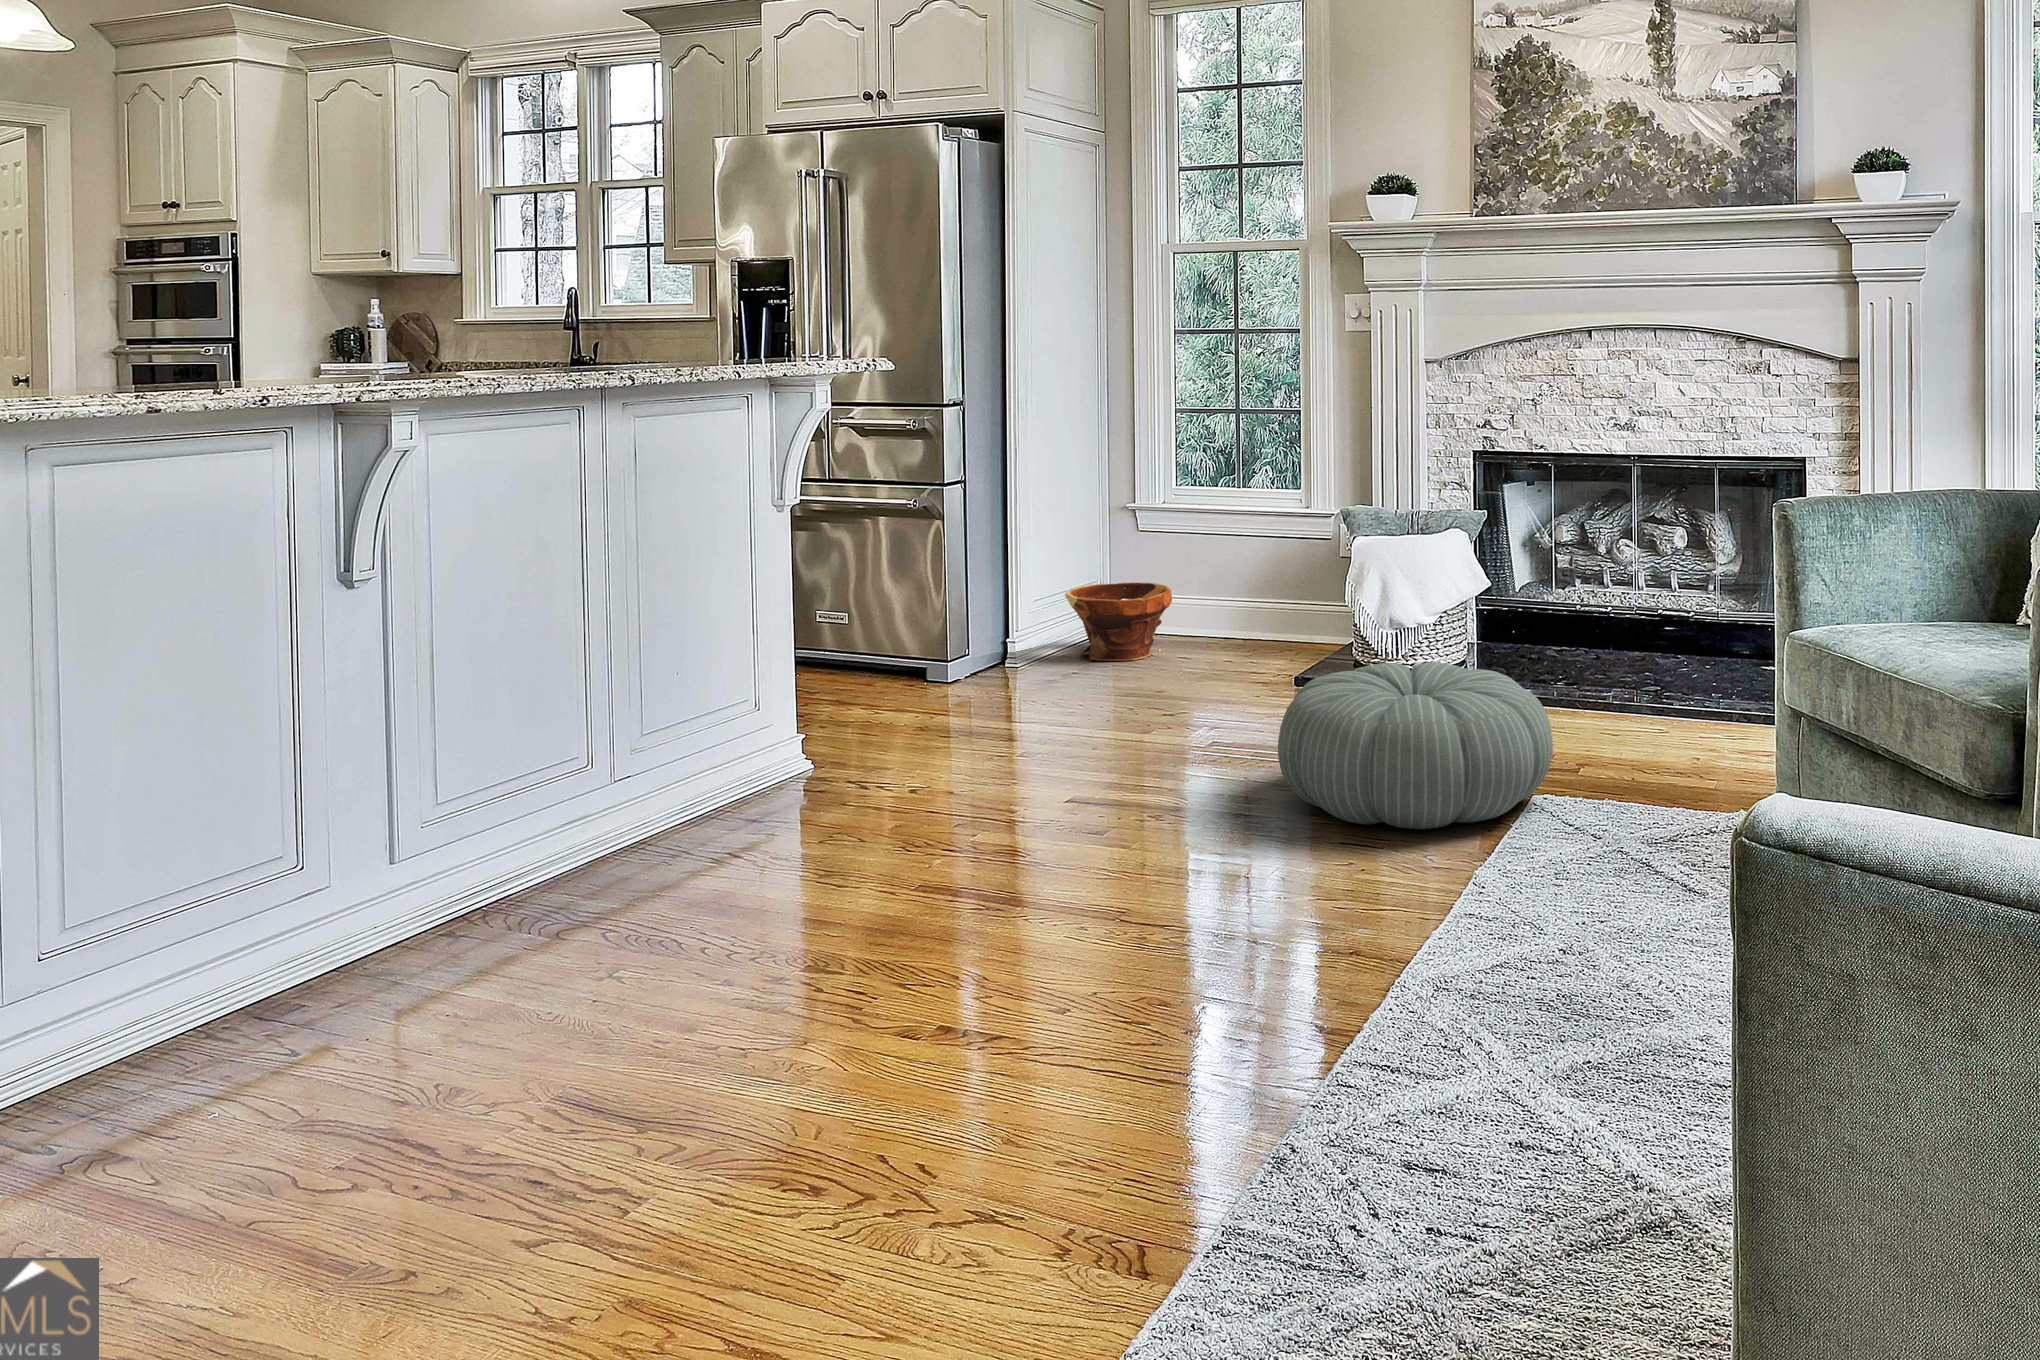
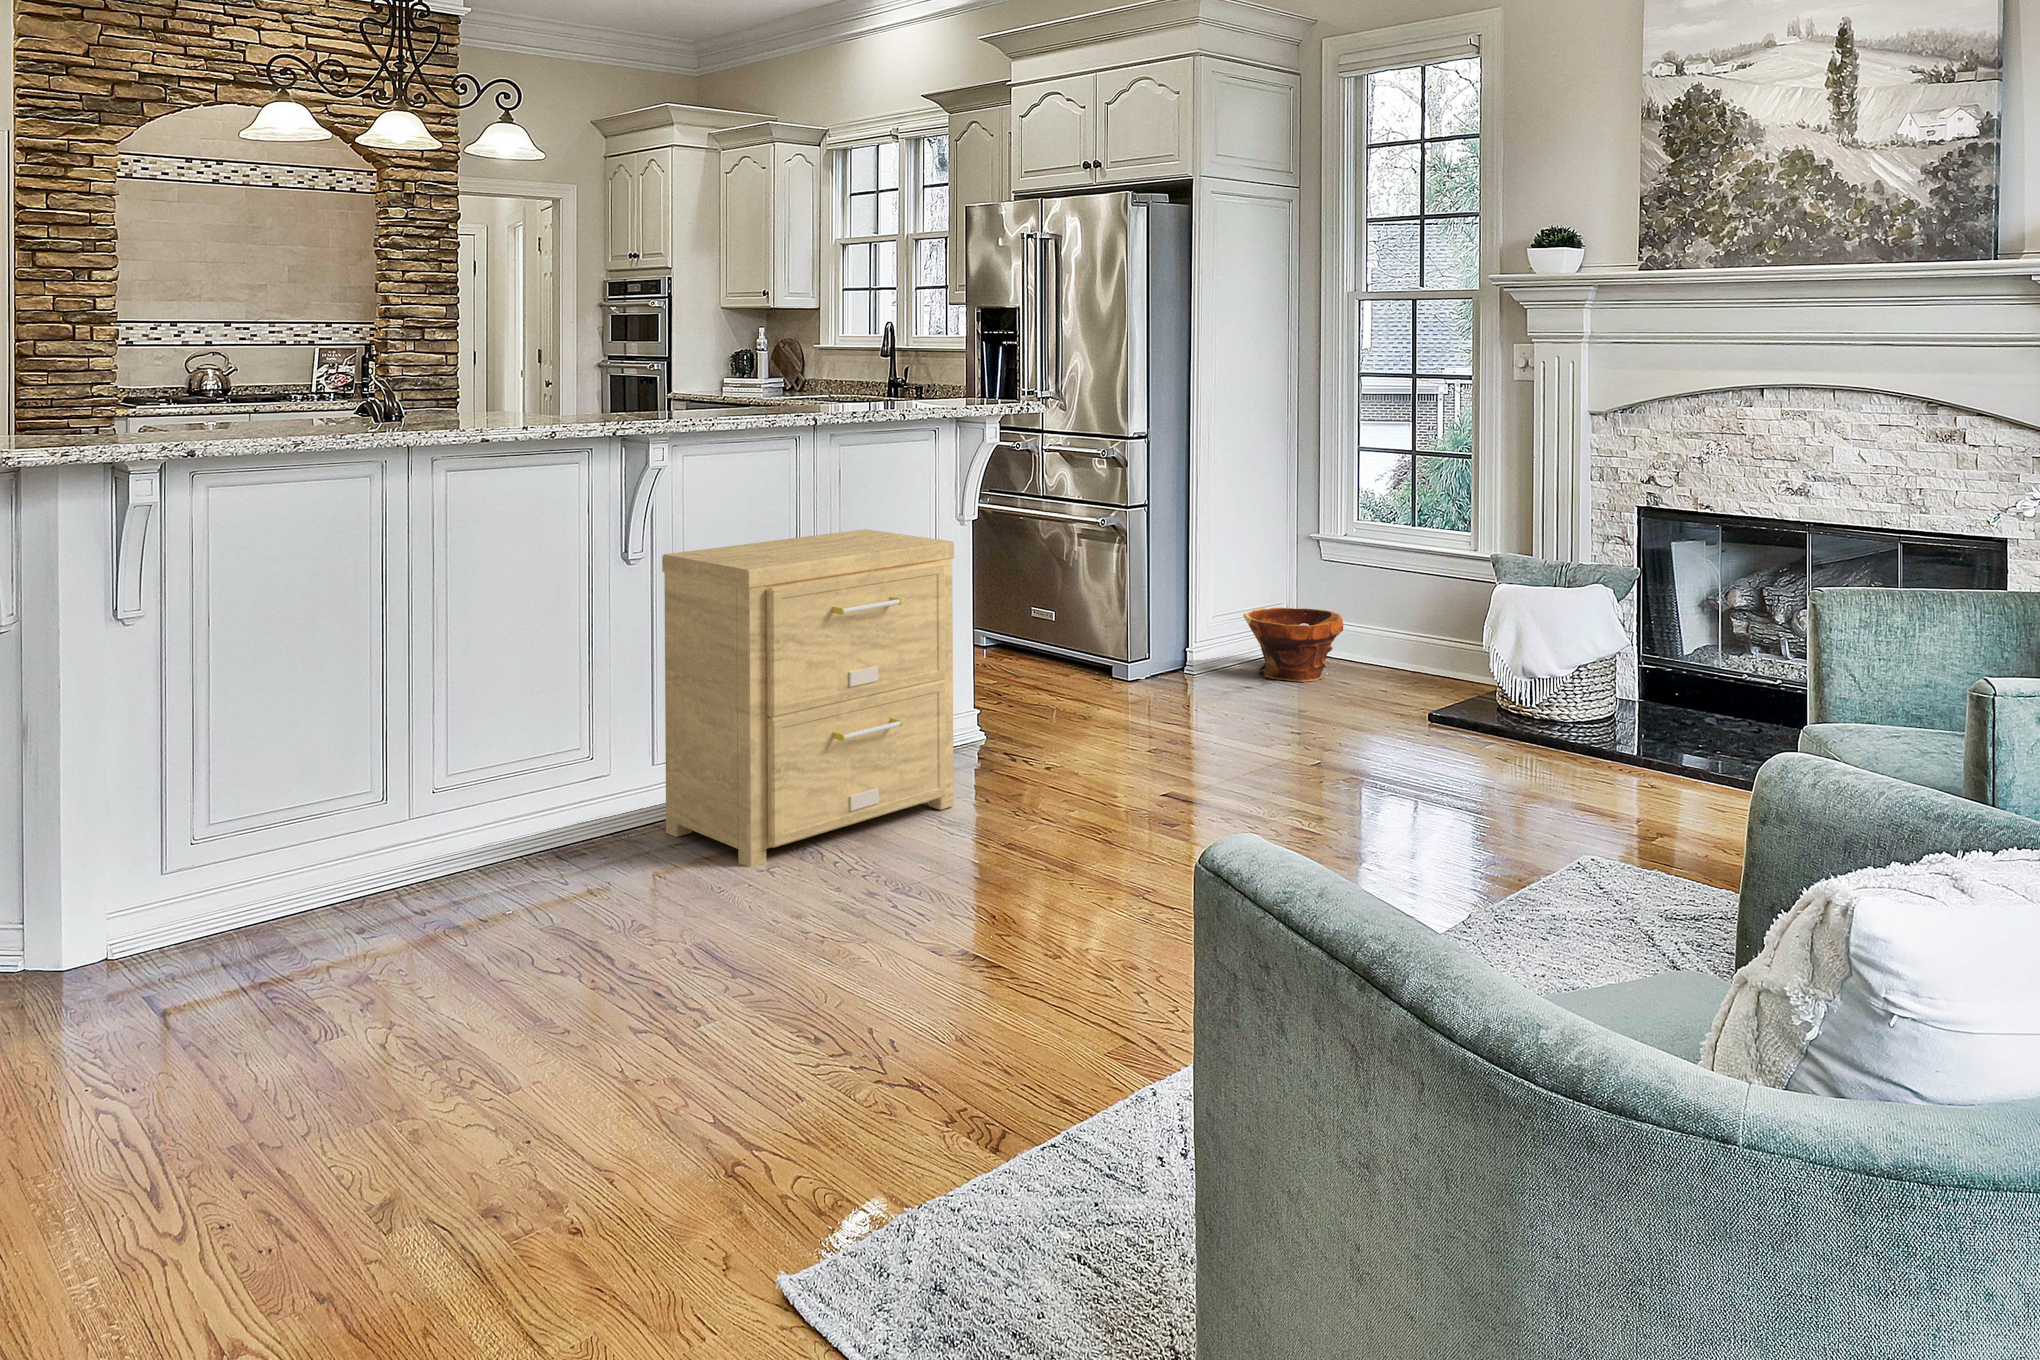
side table: none [424,517,826,967] -> present [662,529,954,867]
pouf: present [1278,662,1553,829] -> none [1331,712,1601,872]

